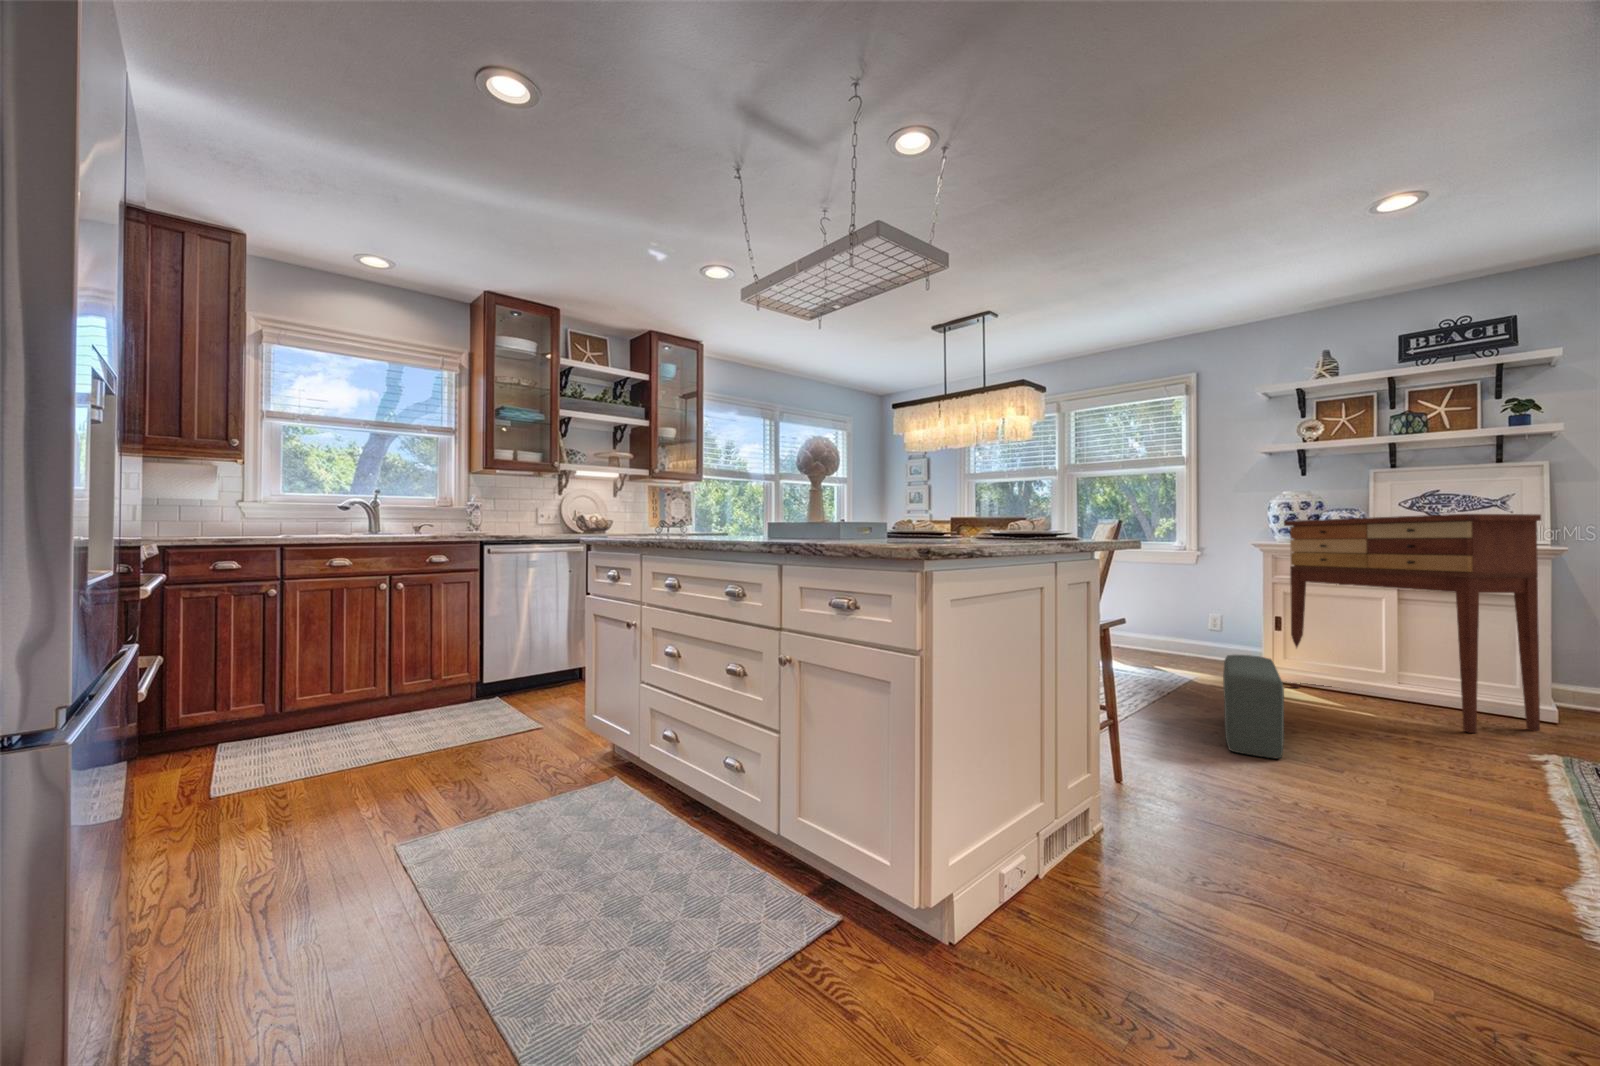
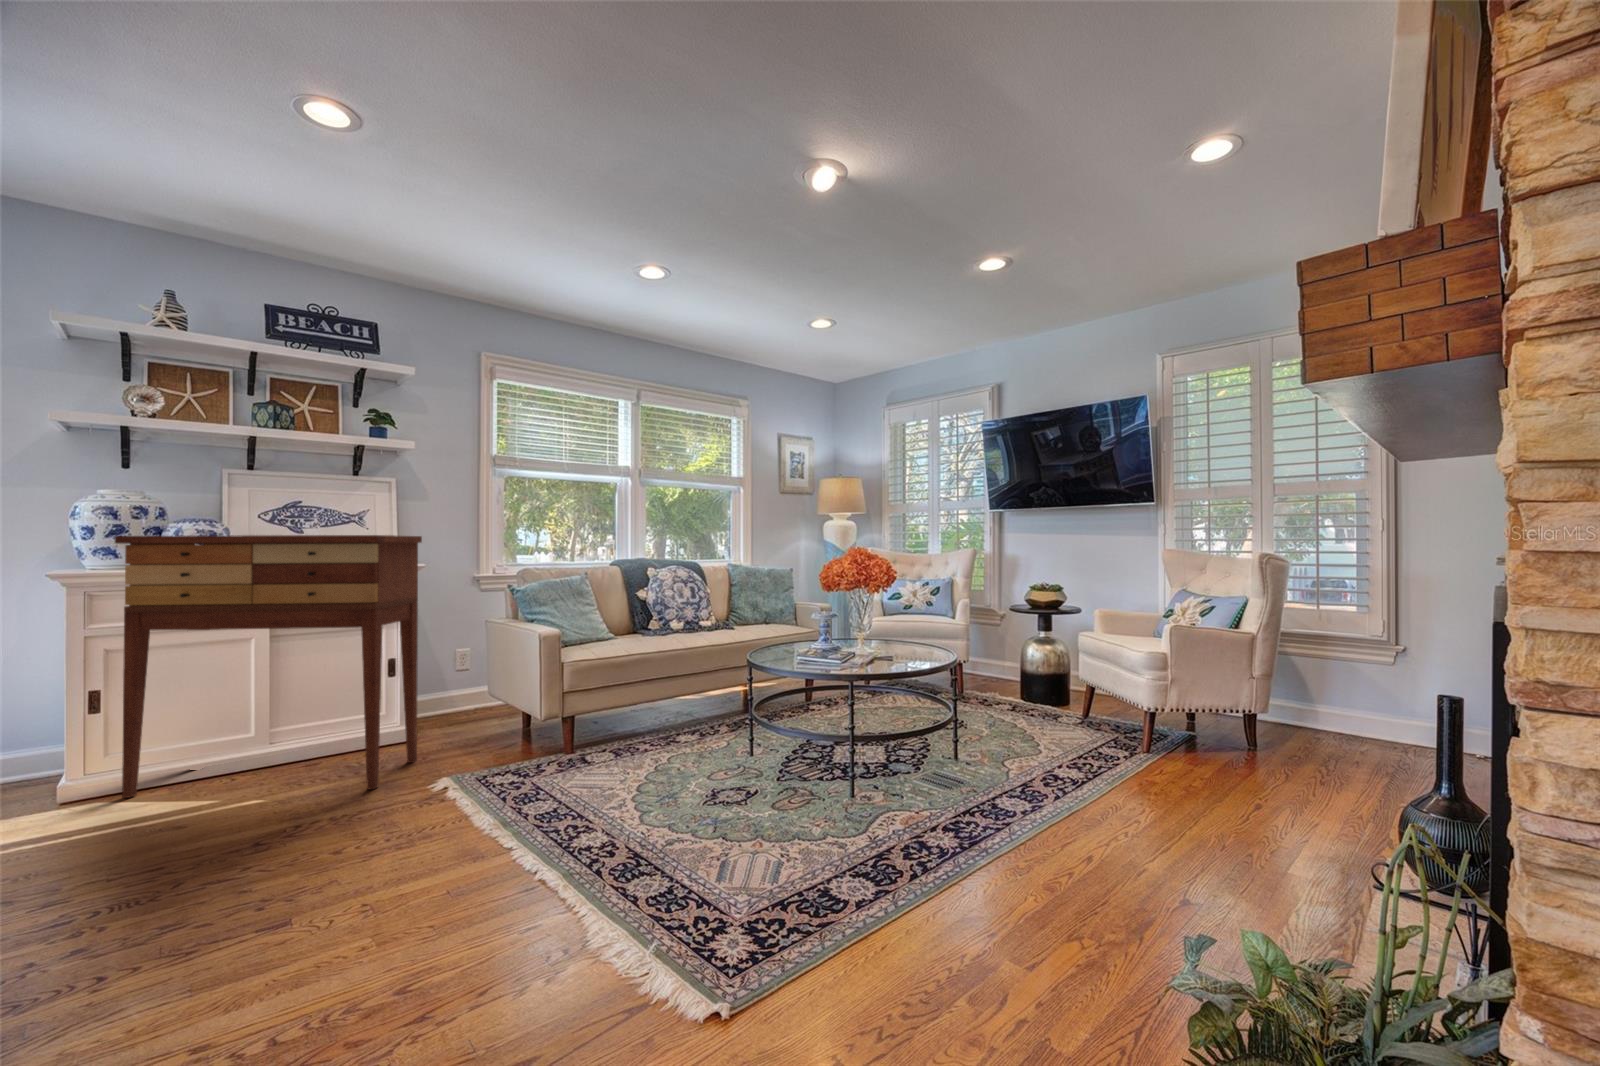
pouf: present [1223,655,1284,758] -> none [47,781,214,1006]

